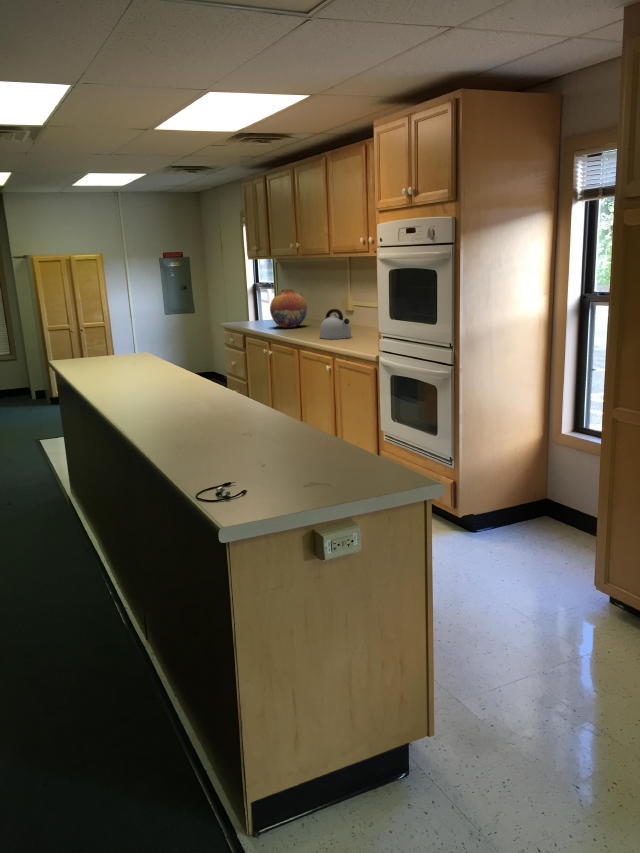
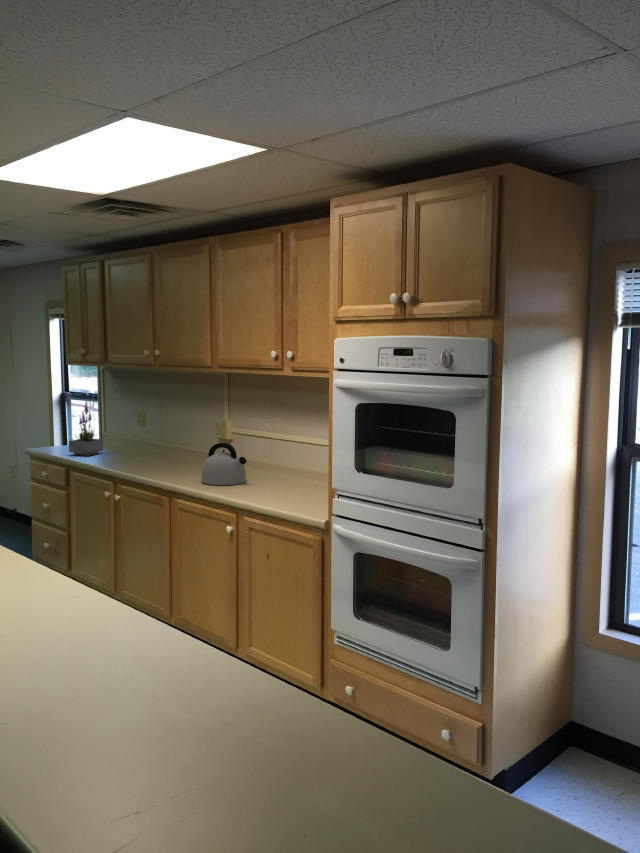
potted plant: none [247,283,271,325] -> present [69,401,103,456]
vase: present [270,289,307,328] -> none [109,409,161,461]

